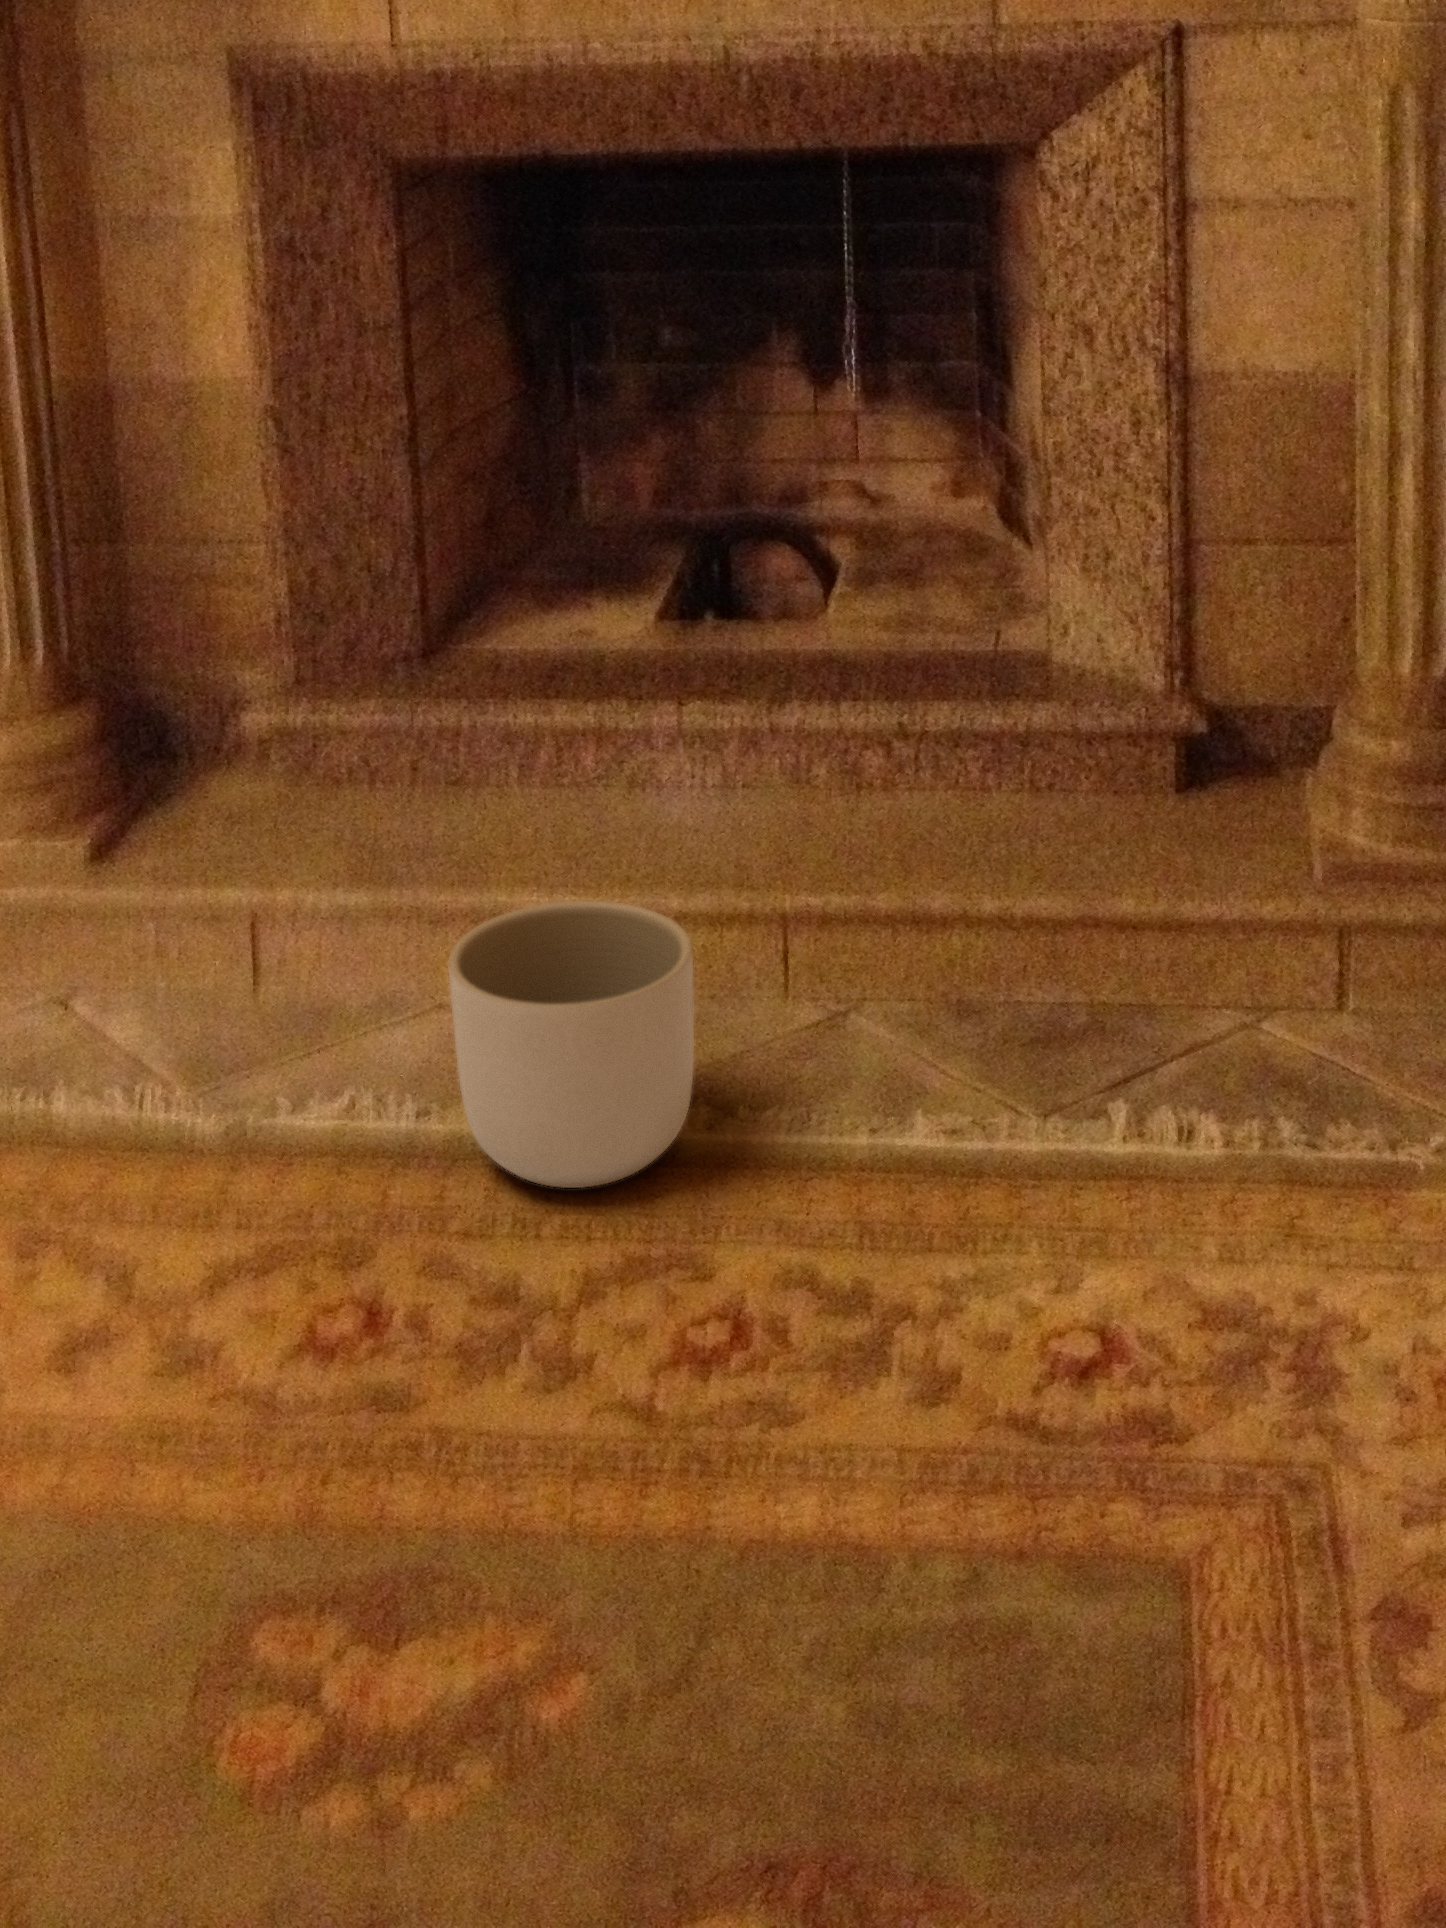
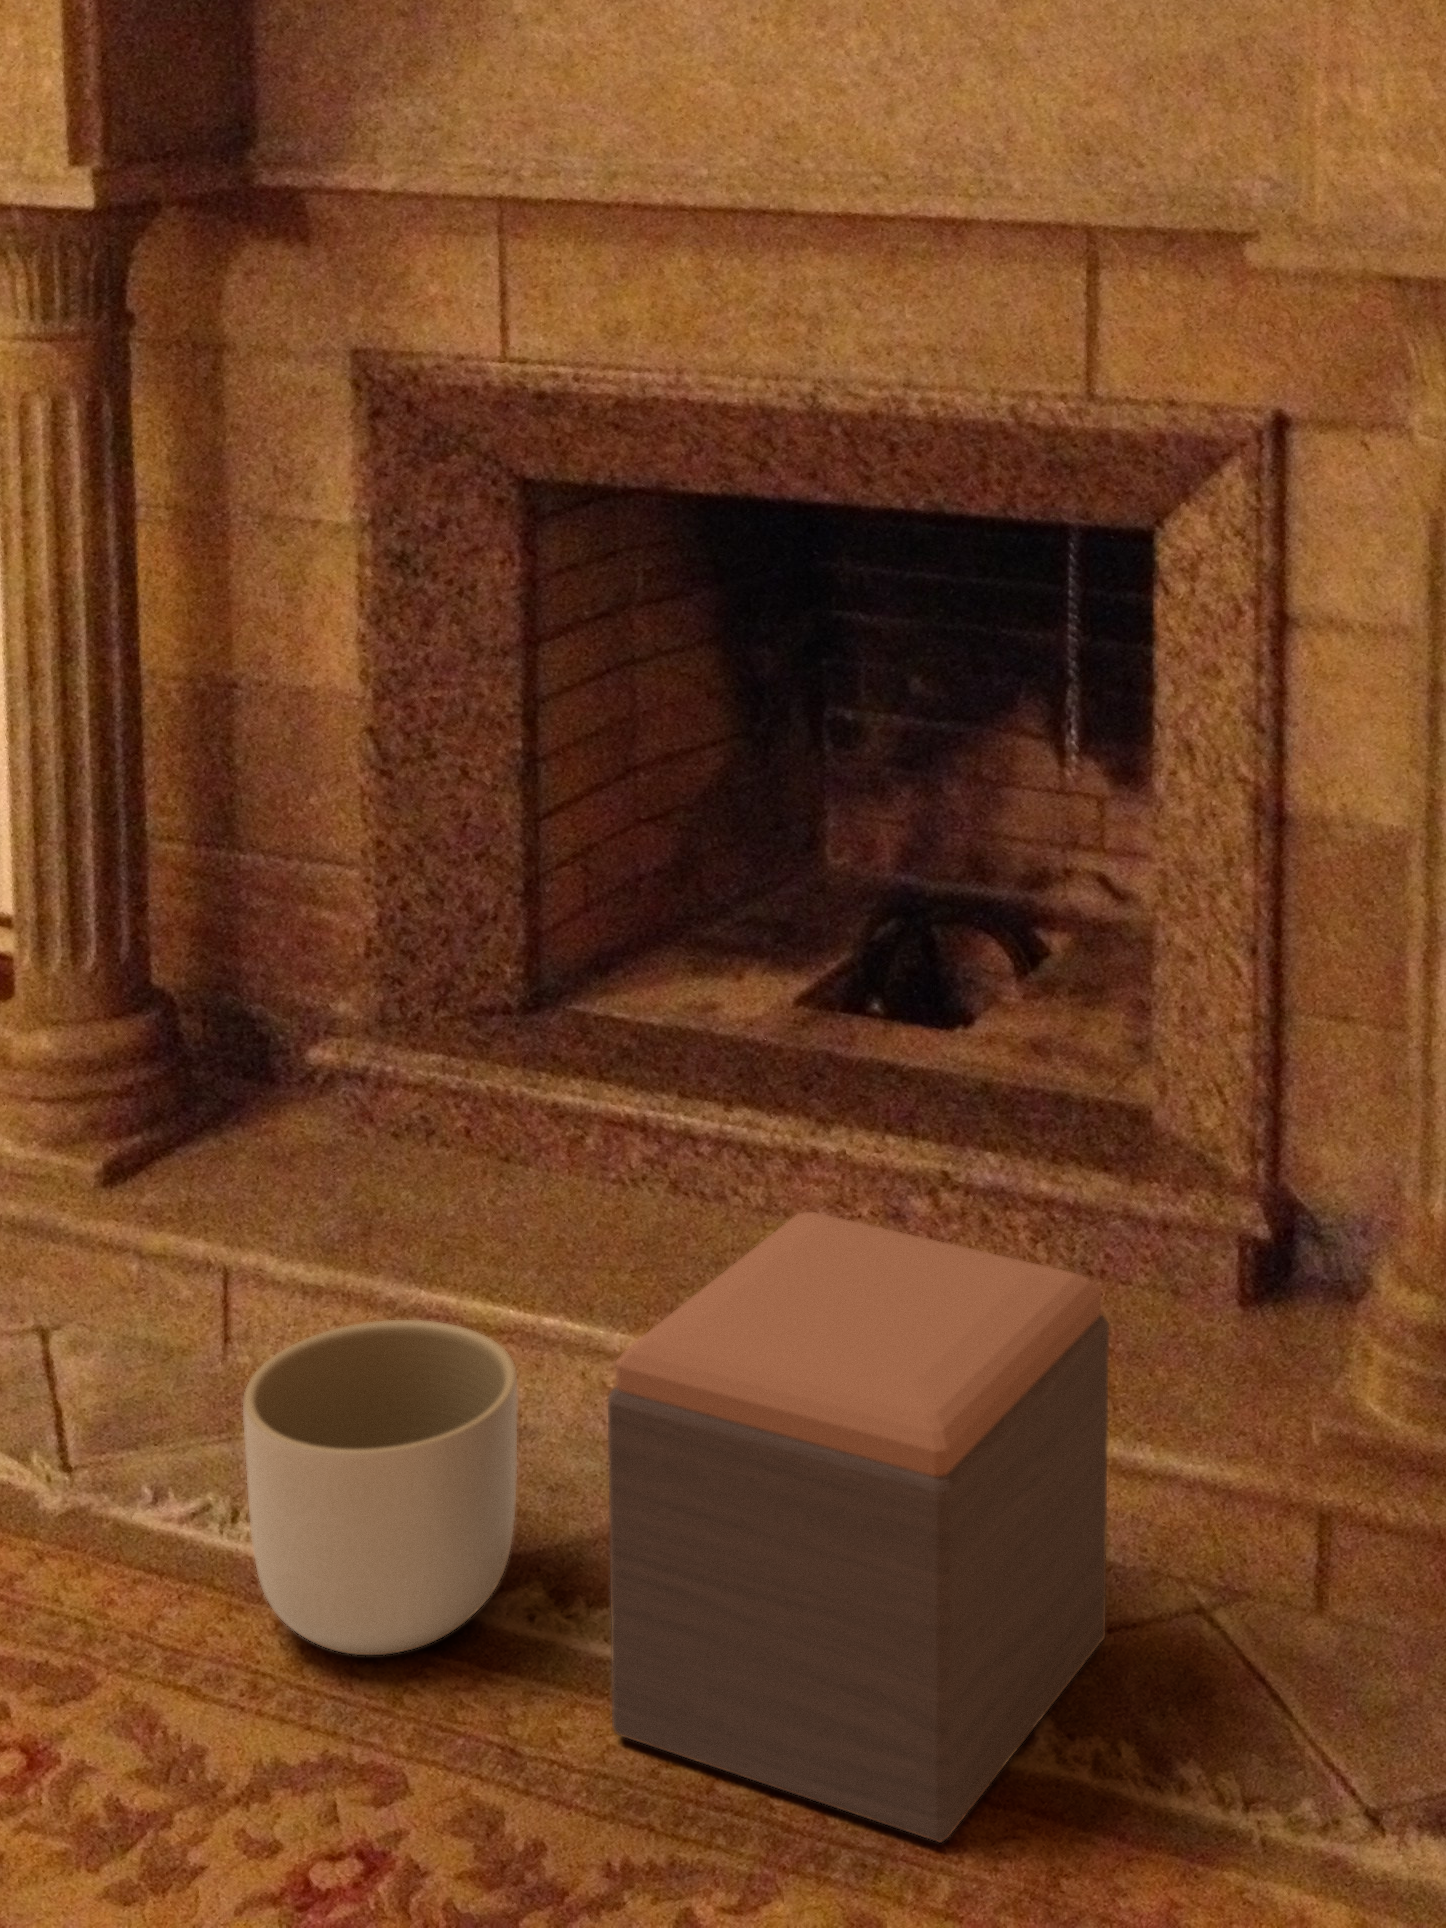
footstool: none [843,748,1194,1218] -> present [608,1212,1109,1842]

